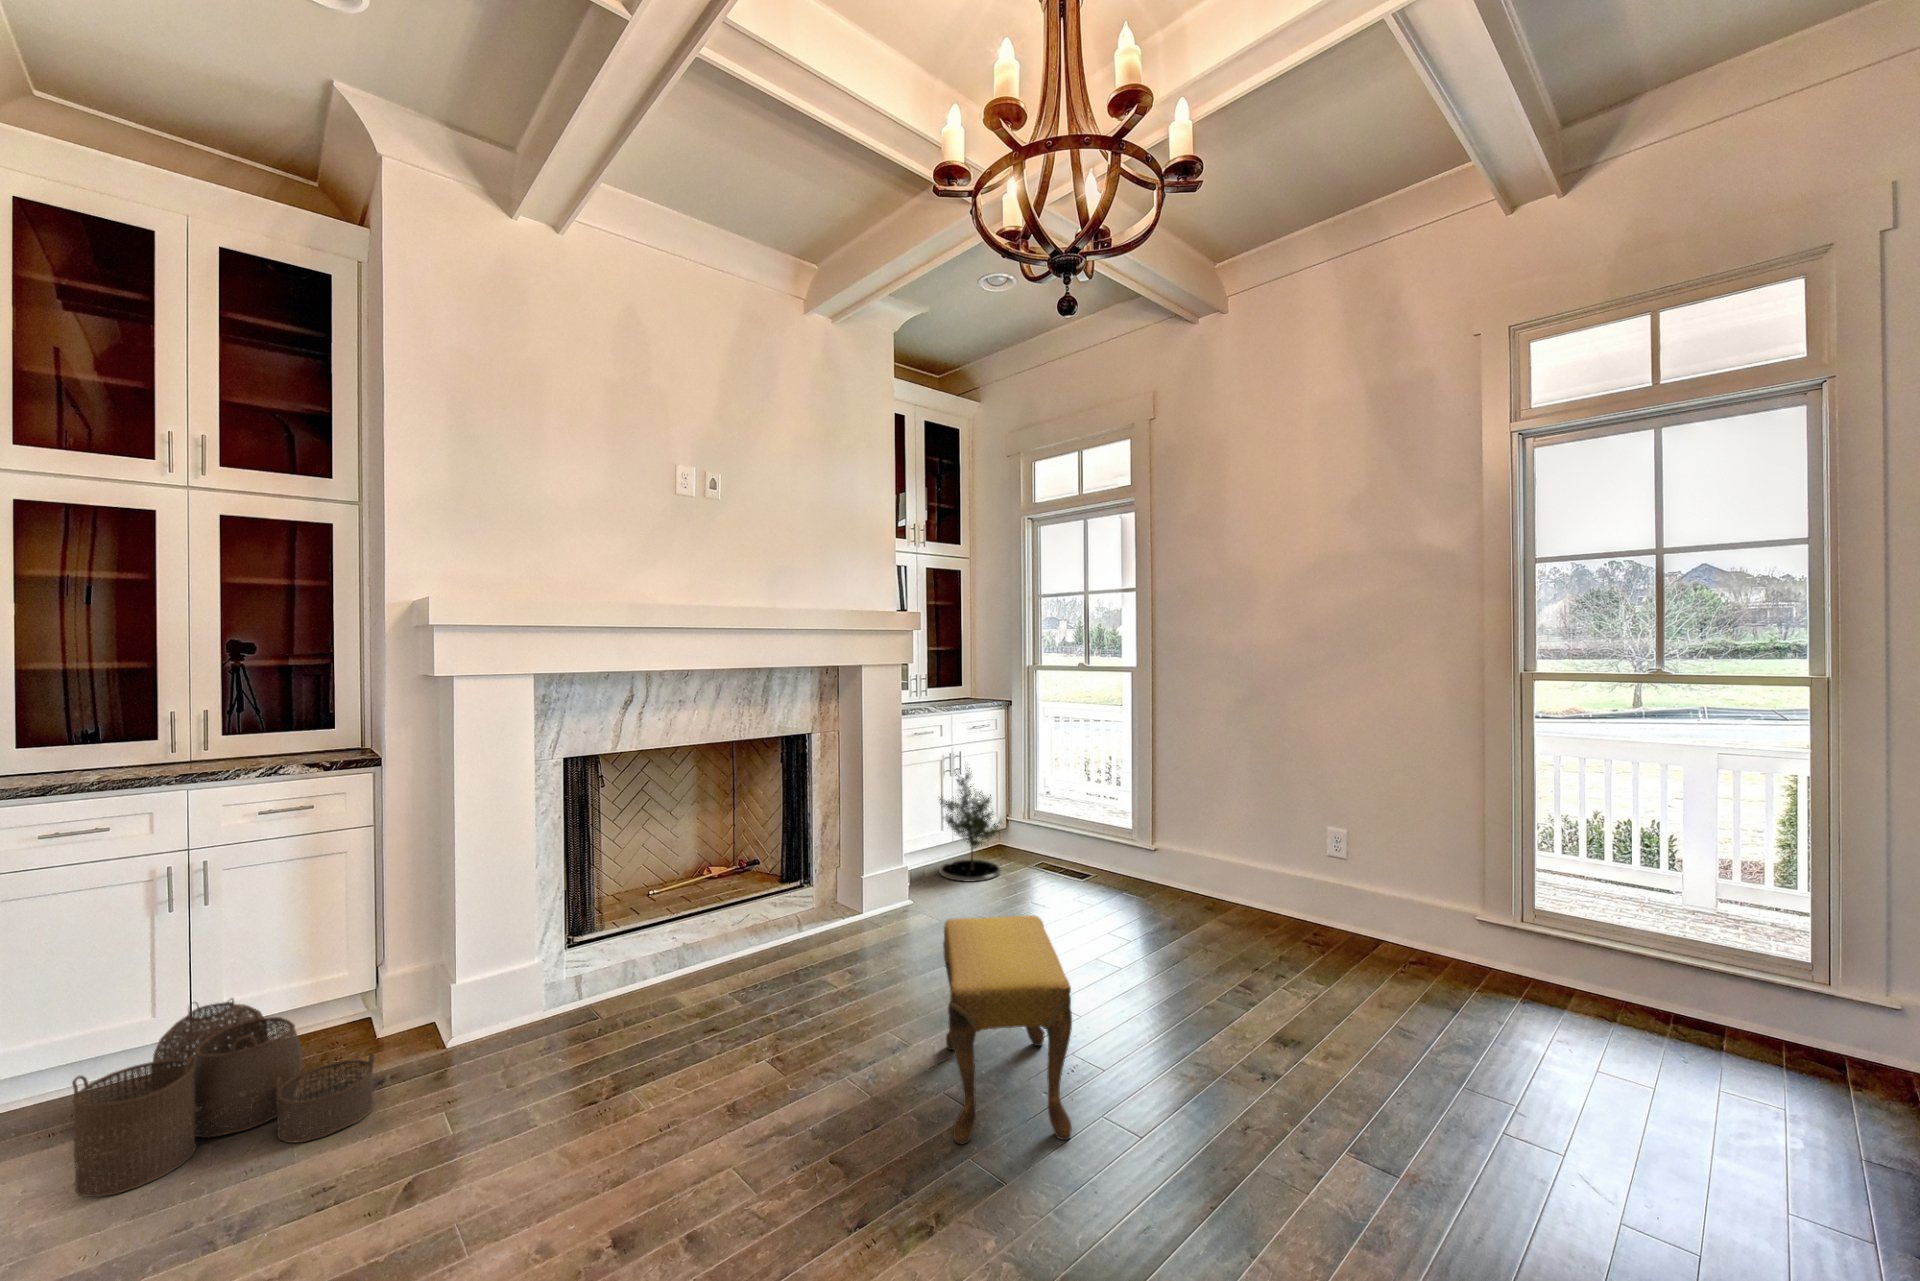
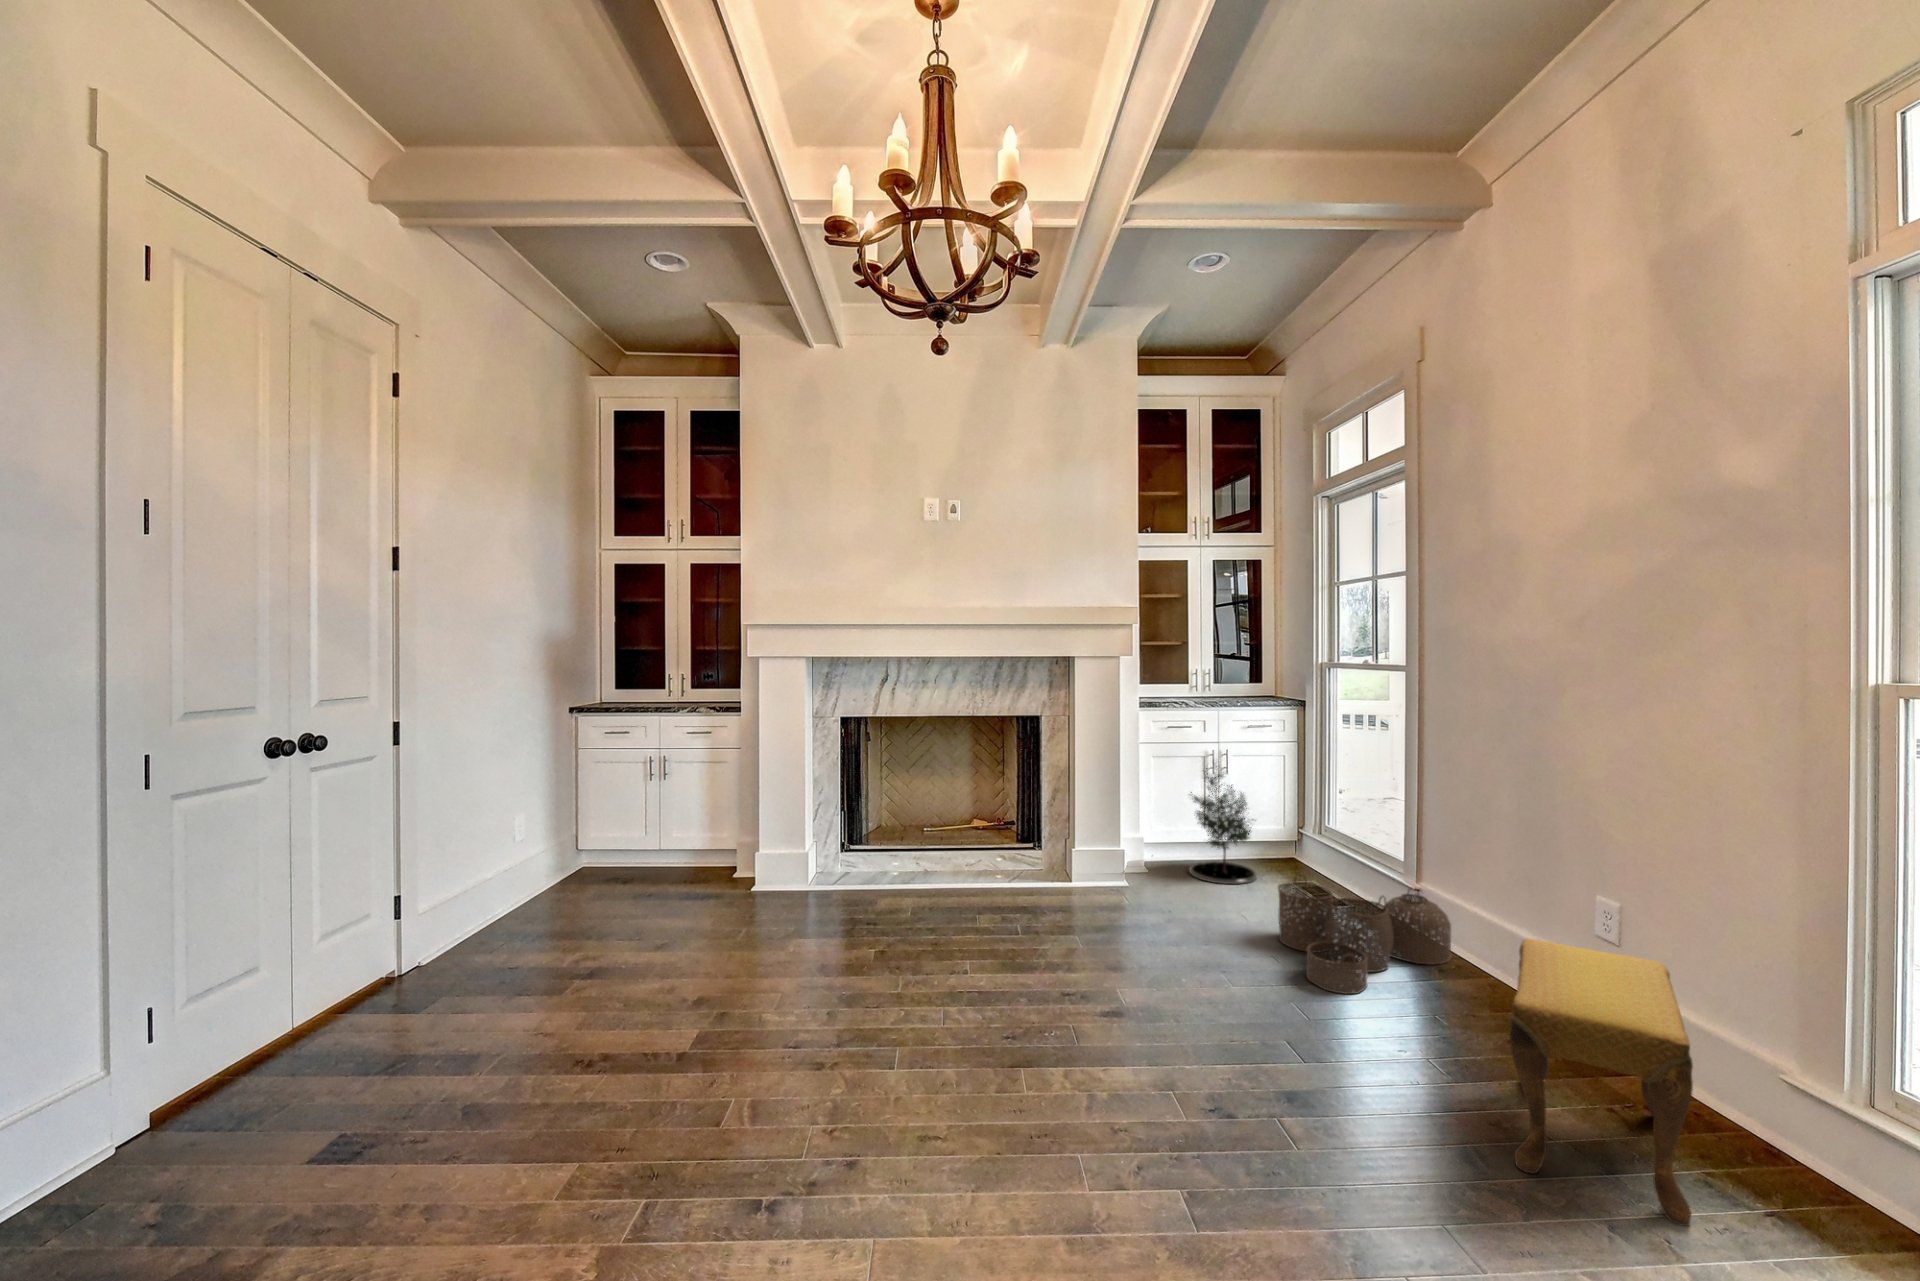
footstool: present [943,915,1072,1144] -> present [1509,939,1693,1226]
woven basket: present [72,998,375,1197] -> present [1278,875,1452,994]

